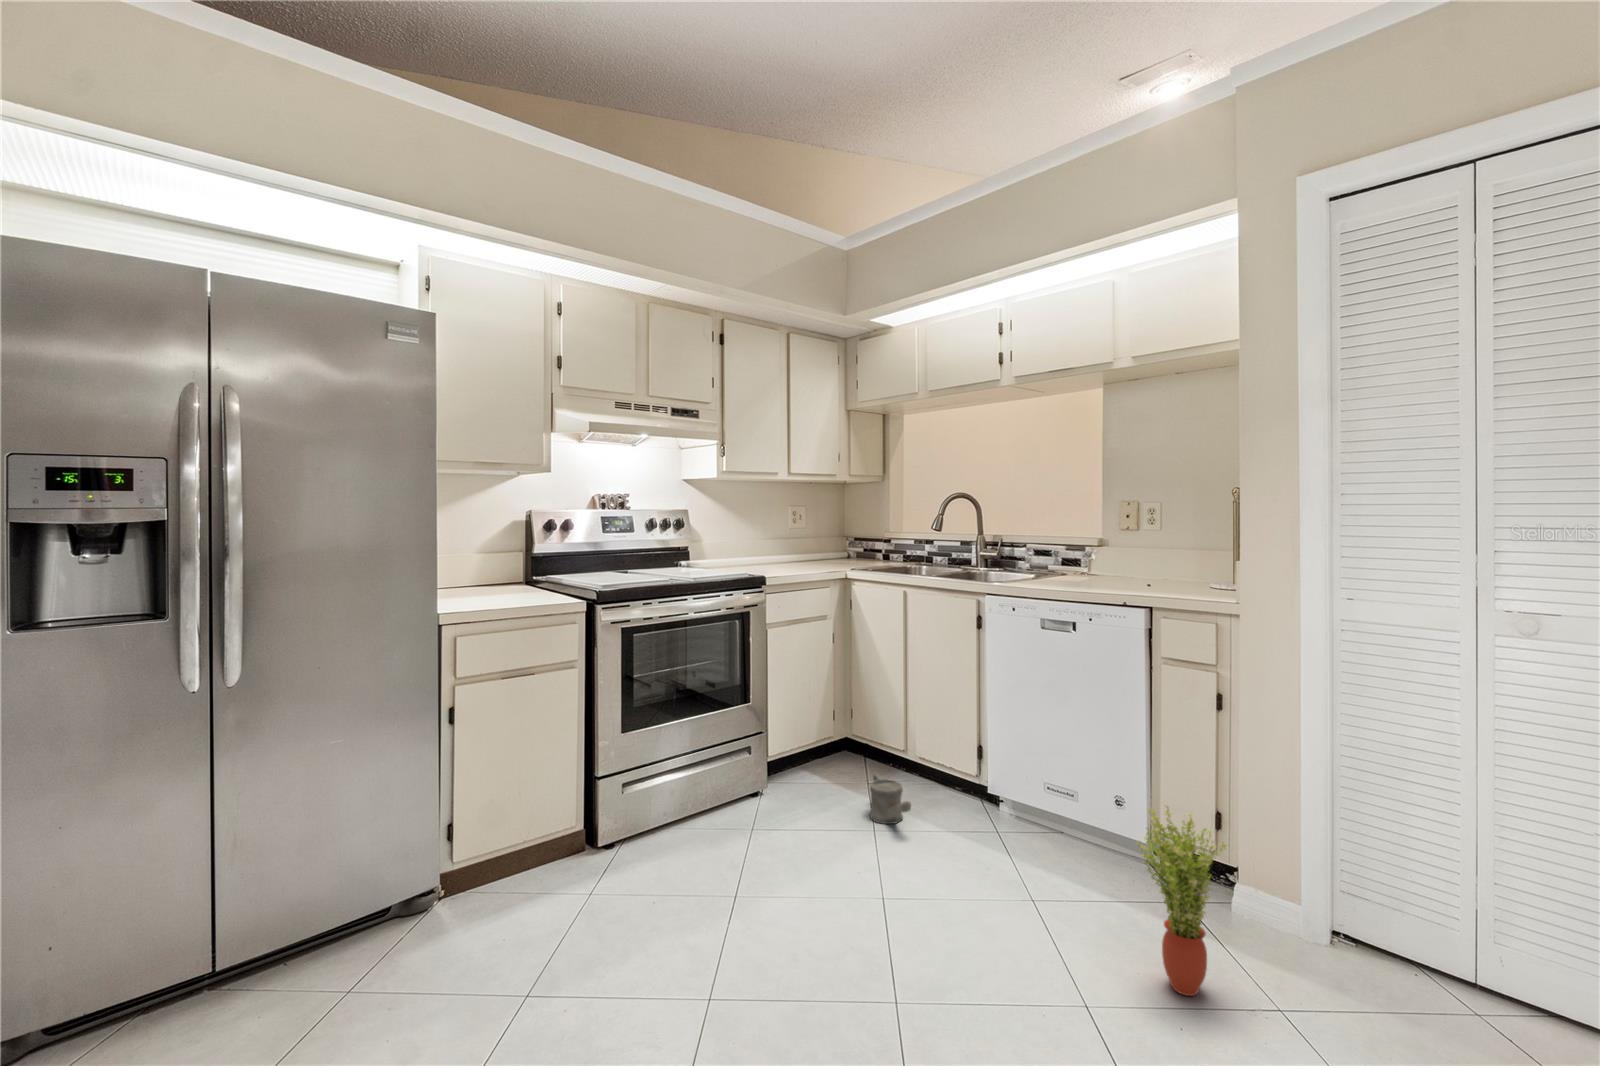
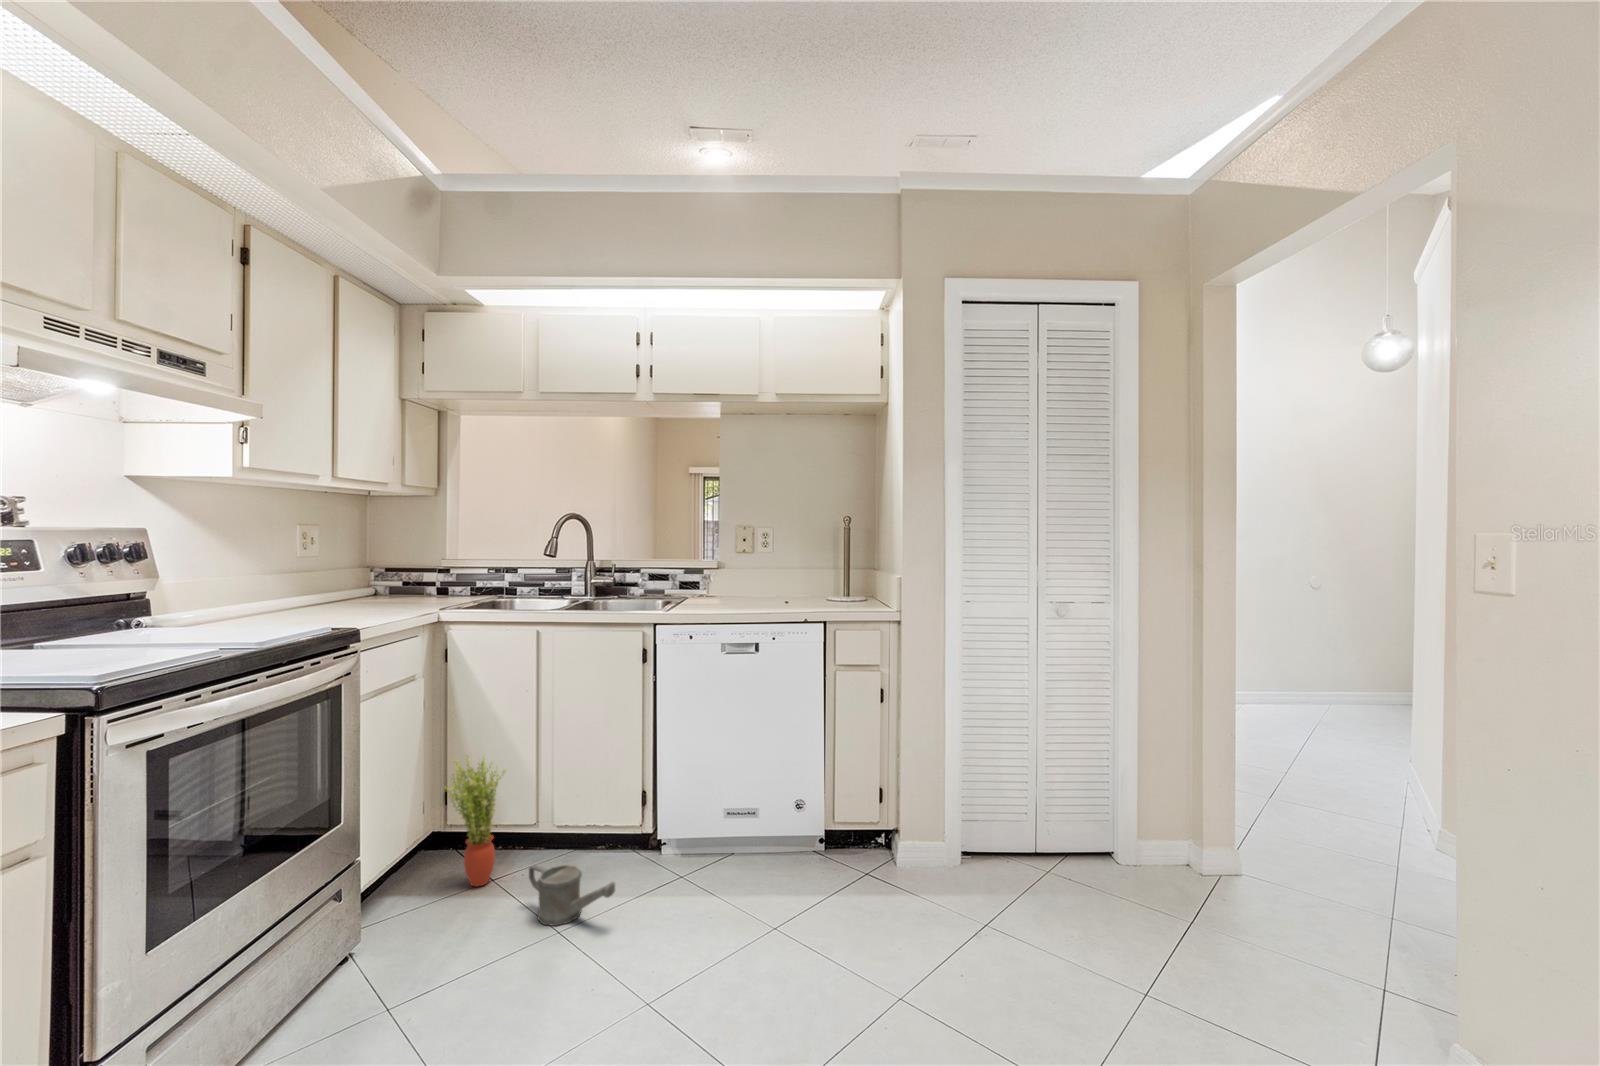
potted plant: present [1137,807,1227,996] -> present [445,758,506,887]

